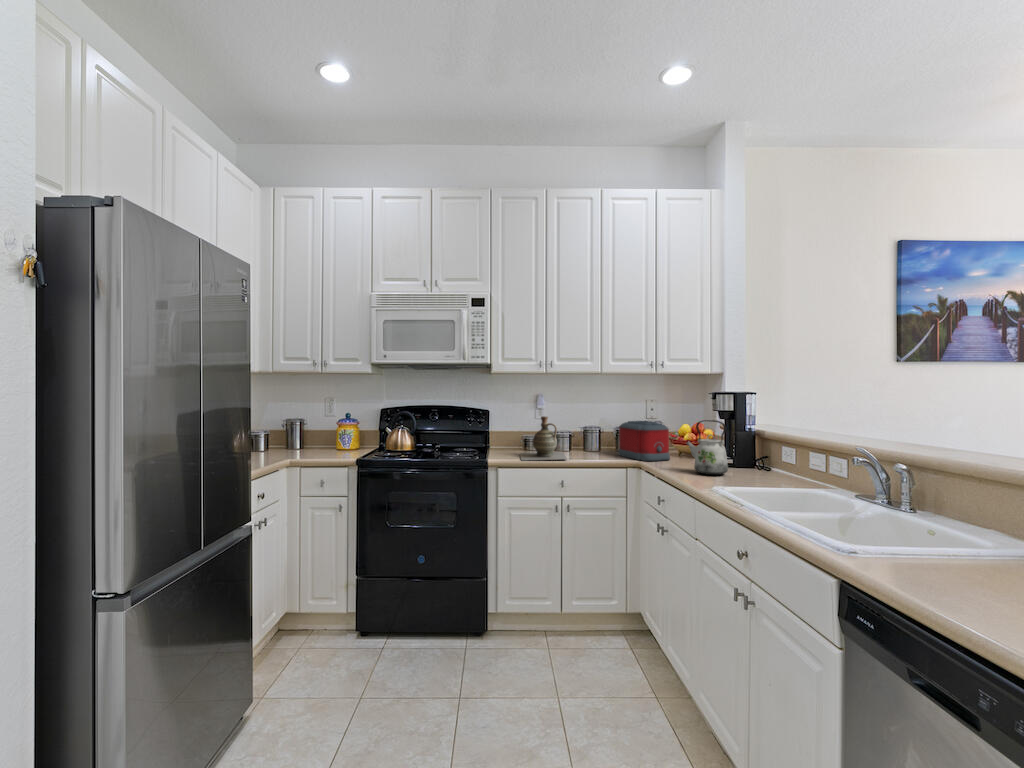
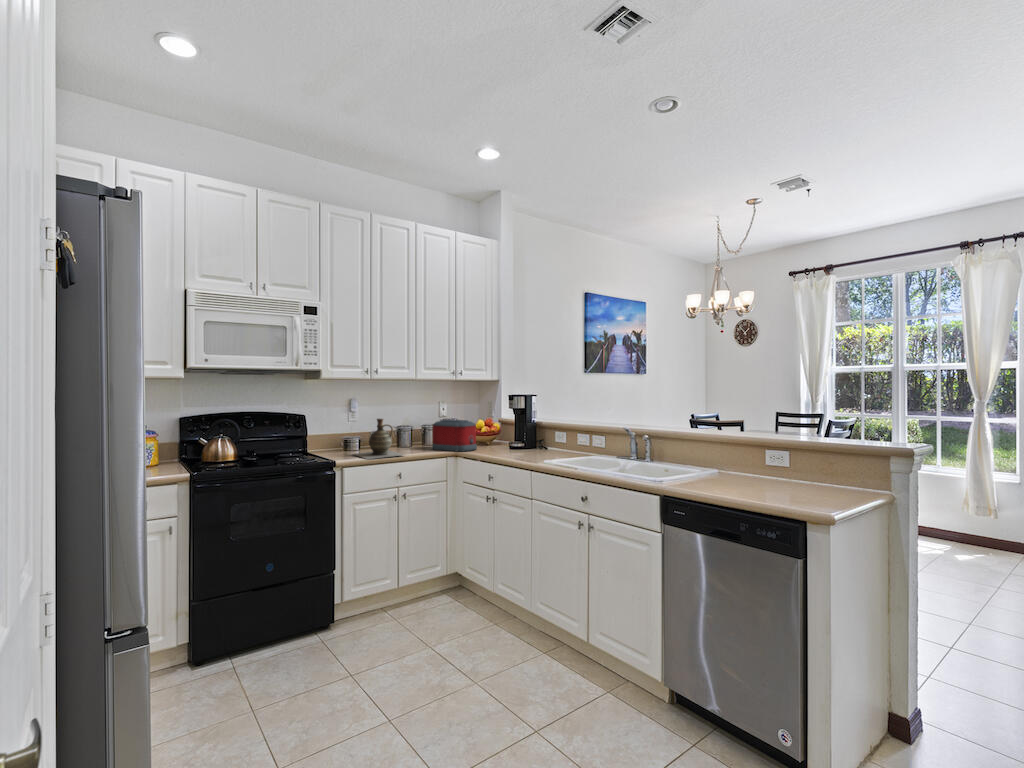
kettle: present [686,420,728,475] -> none [501,416,532,456]

